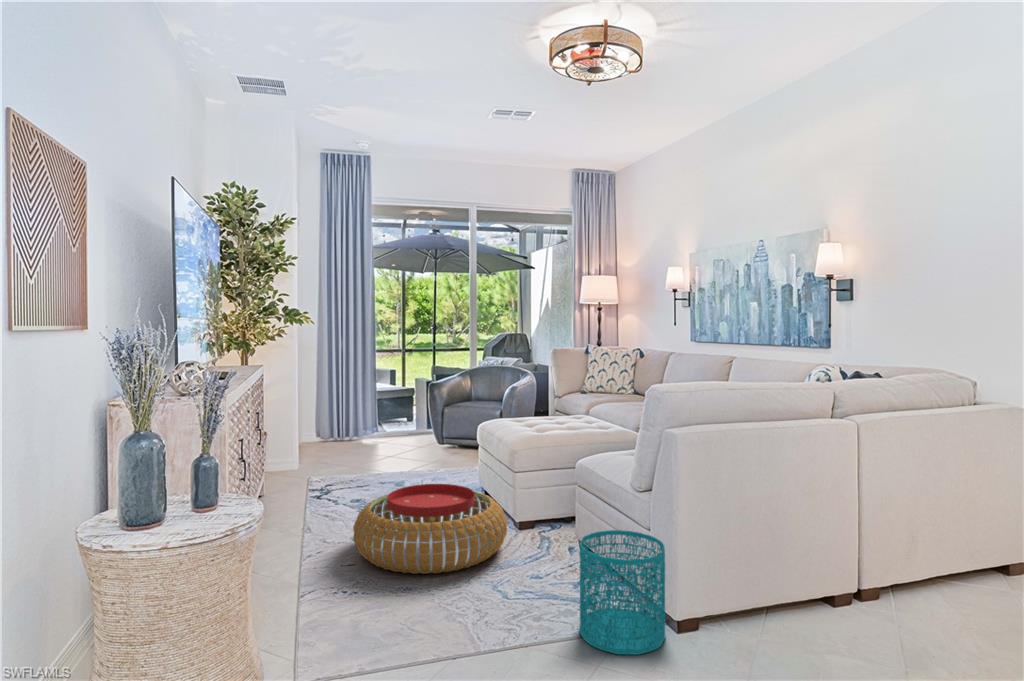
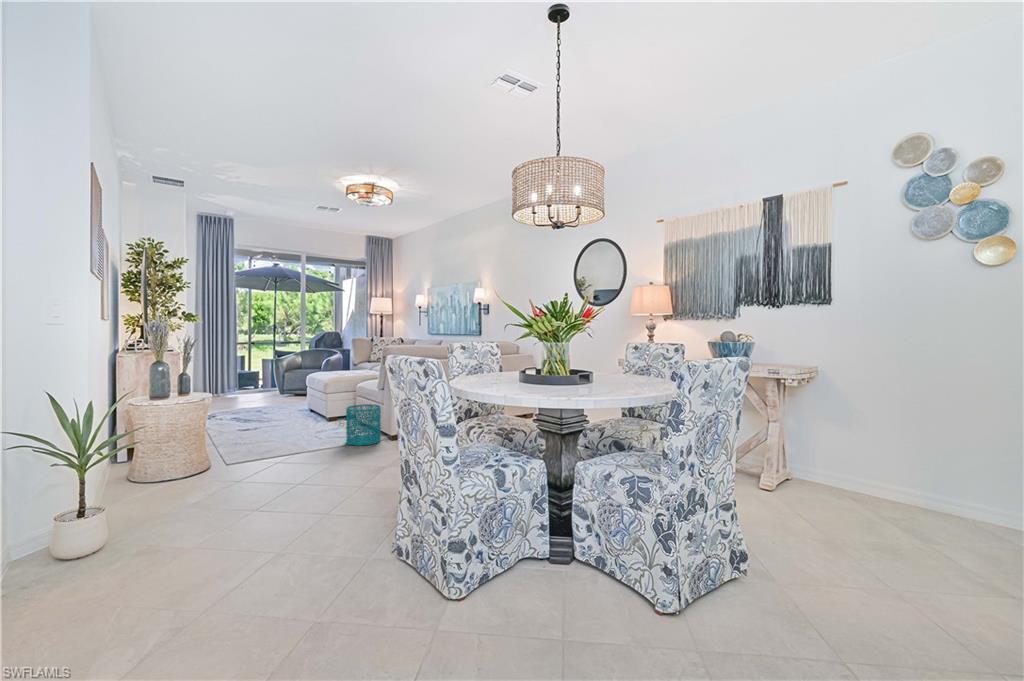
pouf: present [353,484,507,574] -> none [237,400,319,436]

